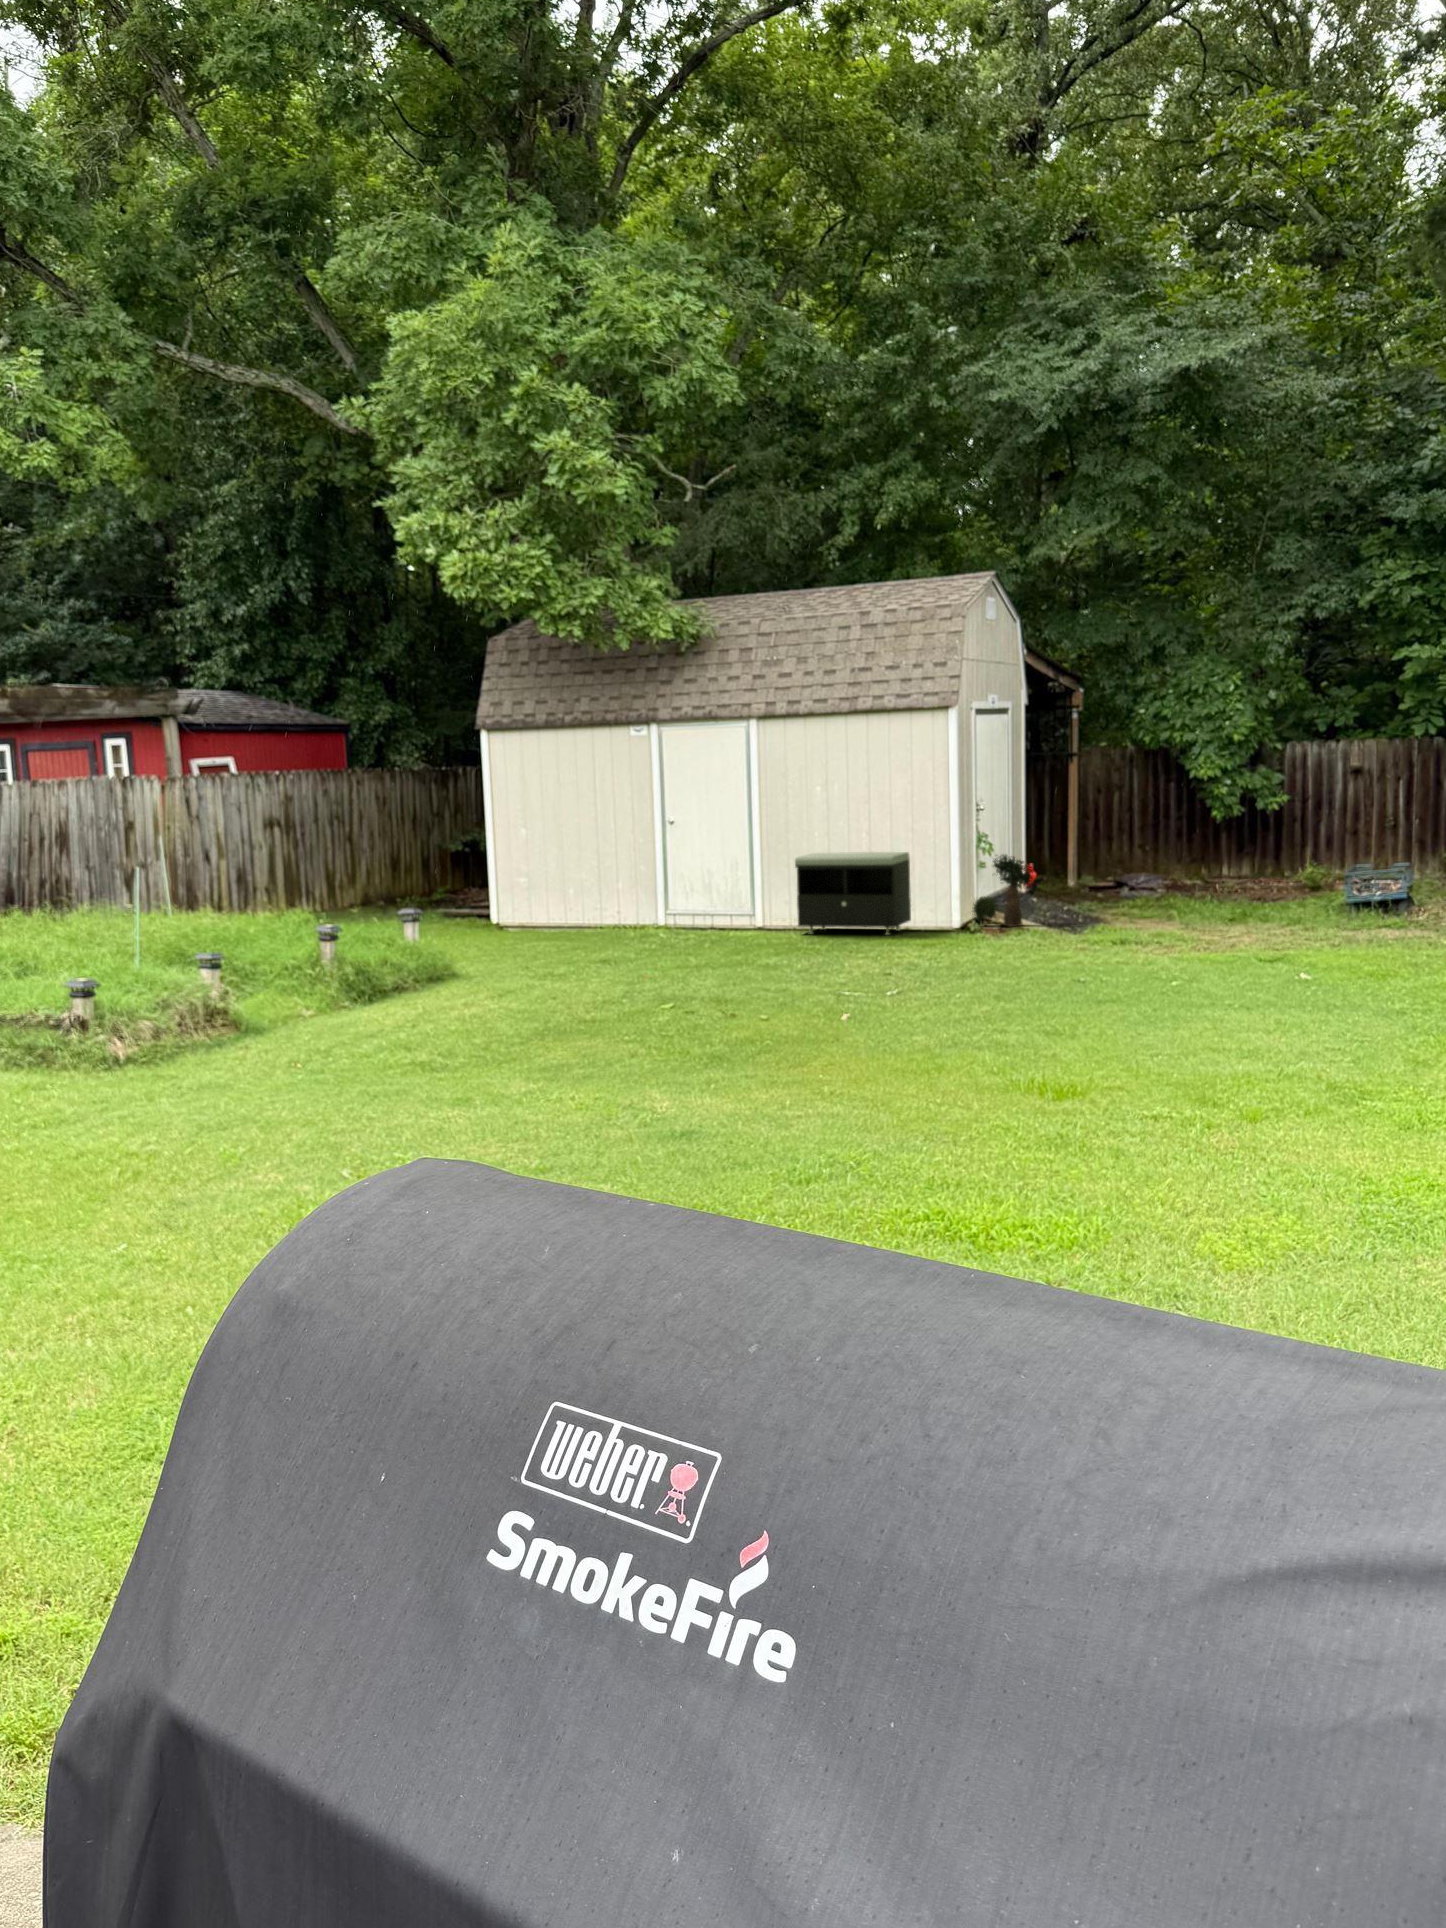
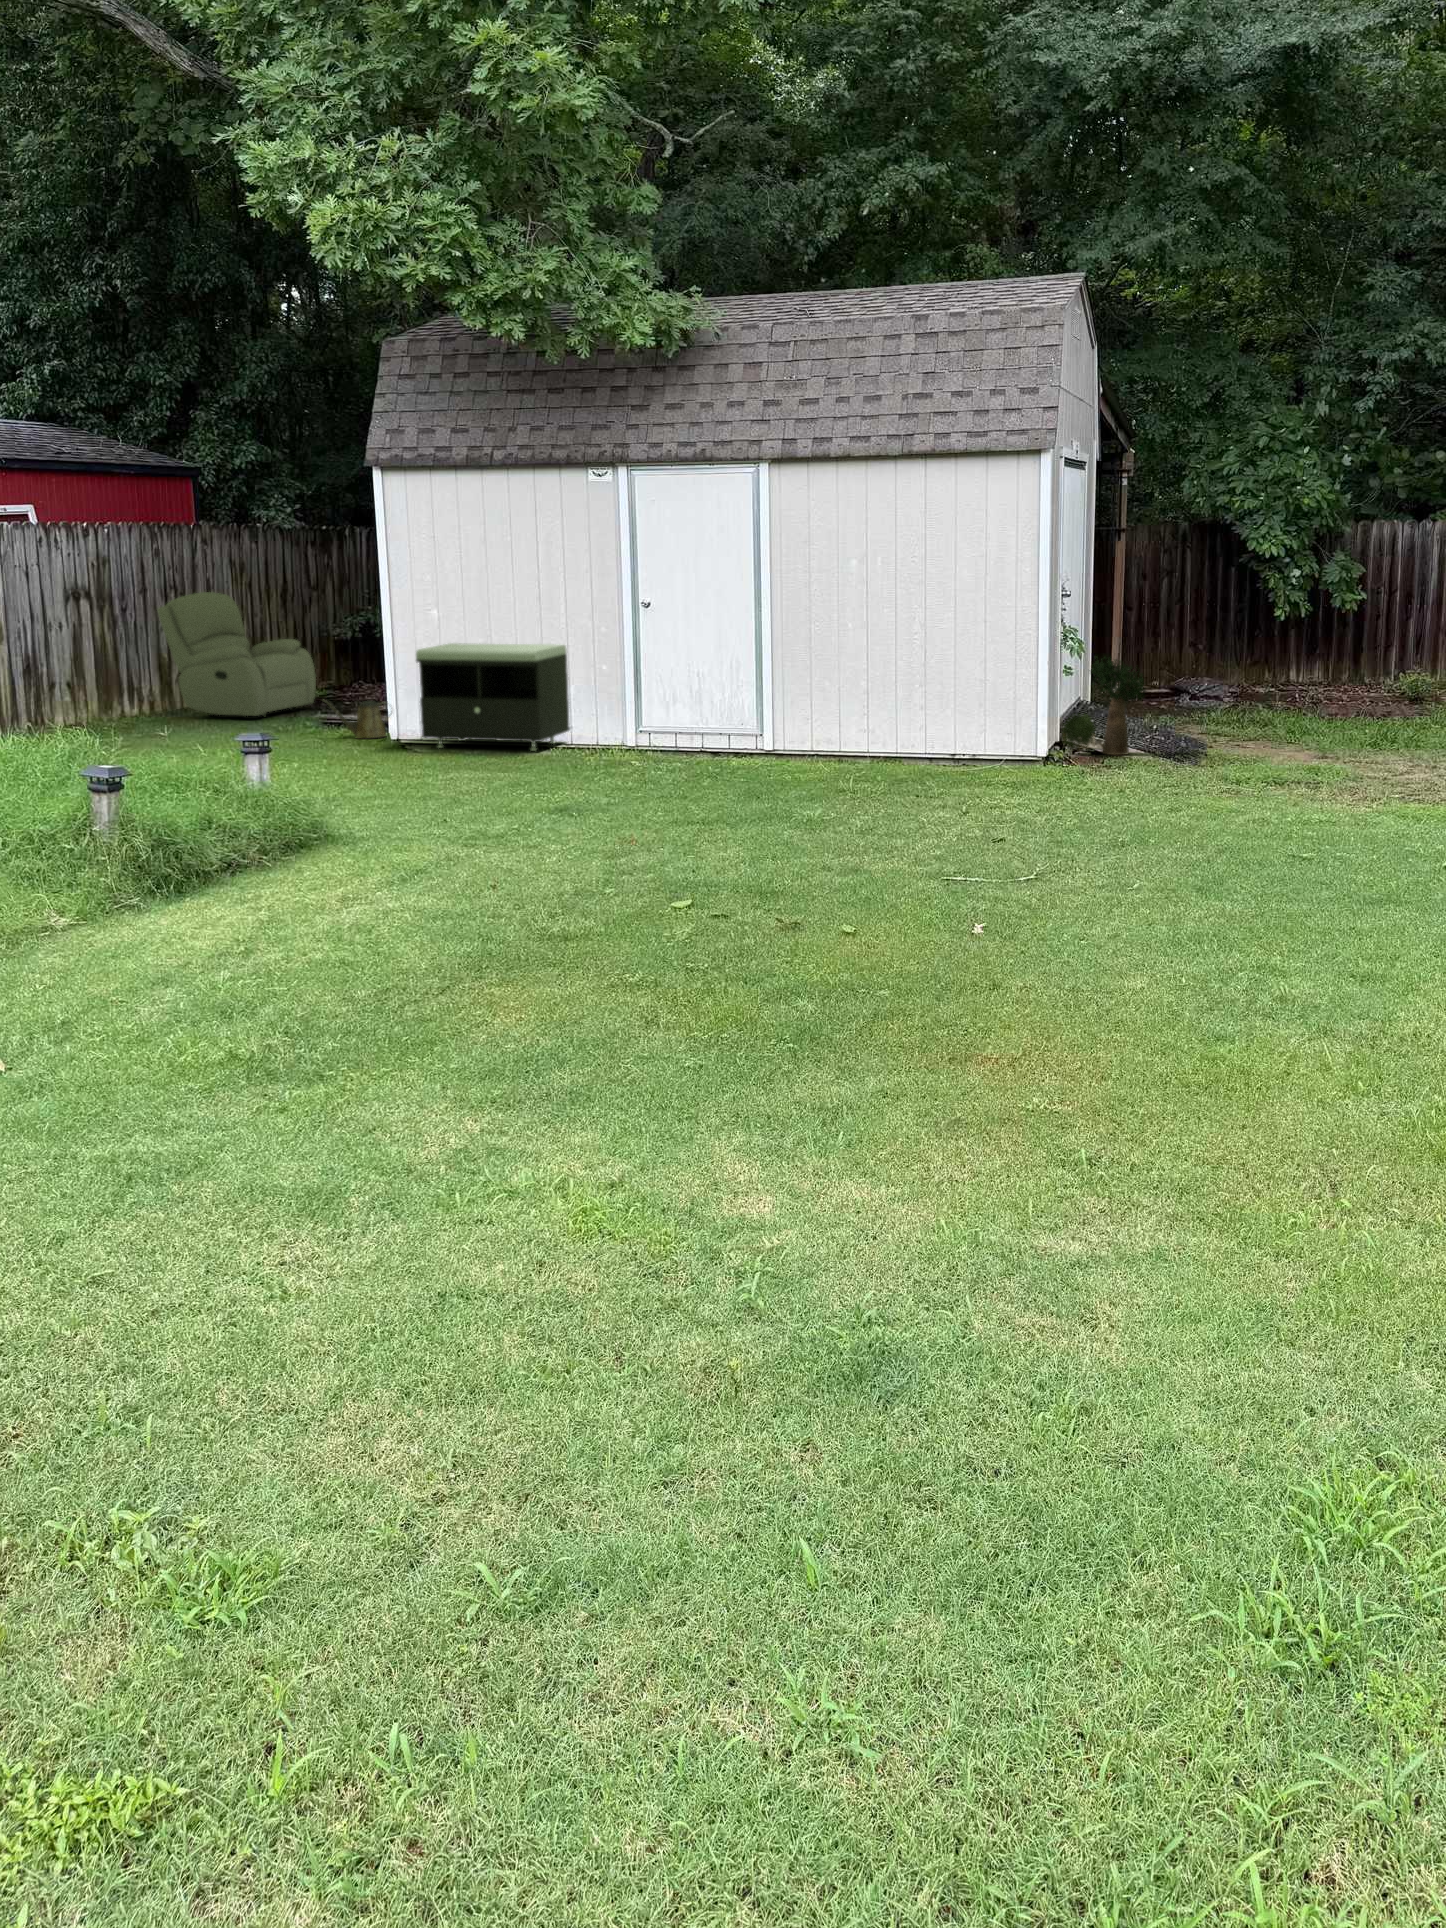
chair: none [325,821,438,913] -> present [157,592,316,718]
storage bench: present [795,852,911,935] -> present [416,643,570,751]
watering can: none [444,896,495,925] -> present [324,700,386,739]

